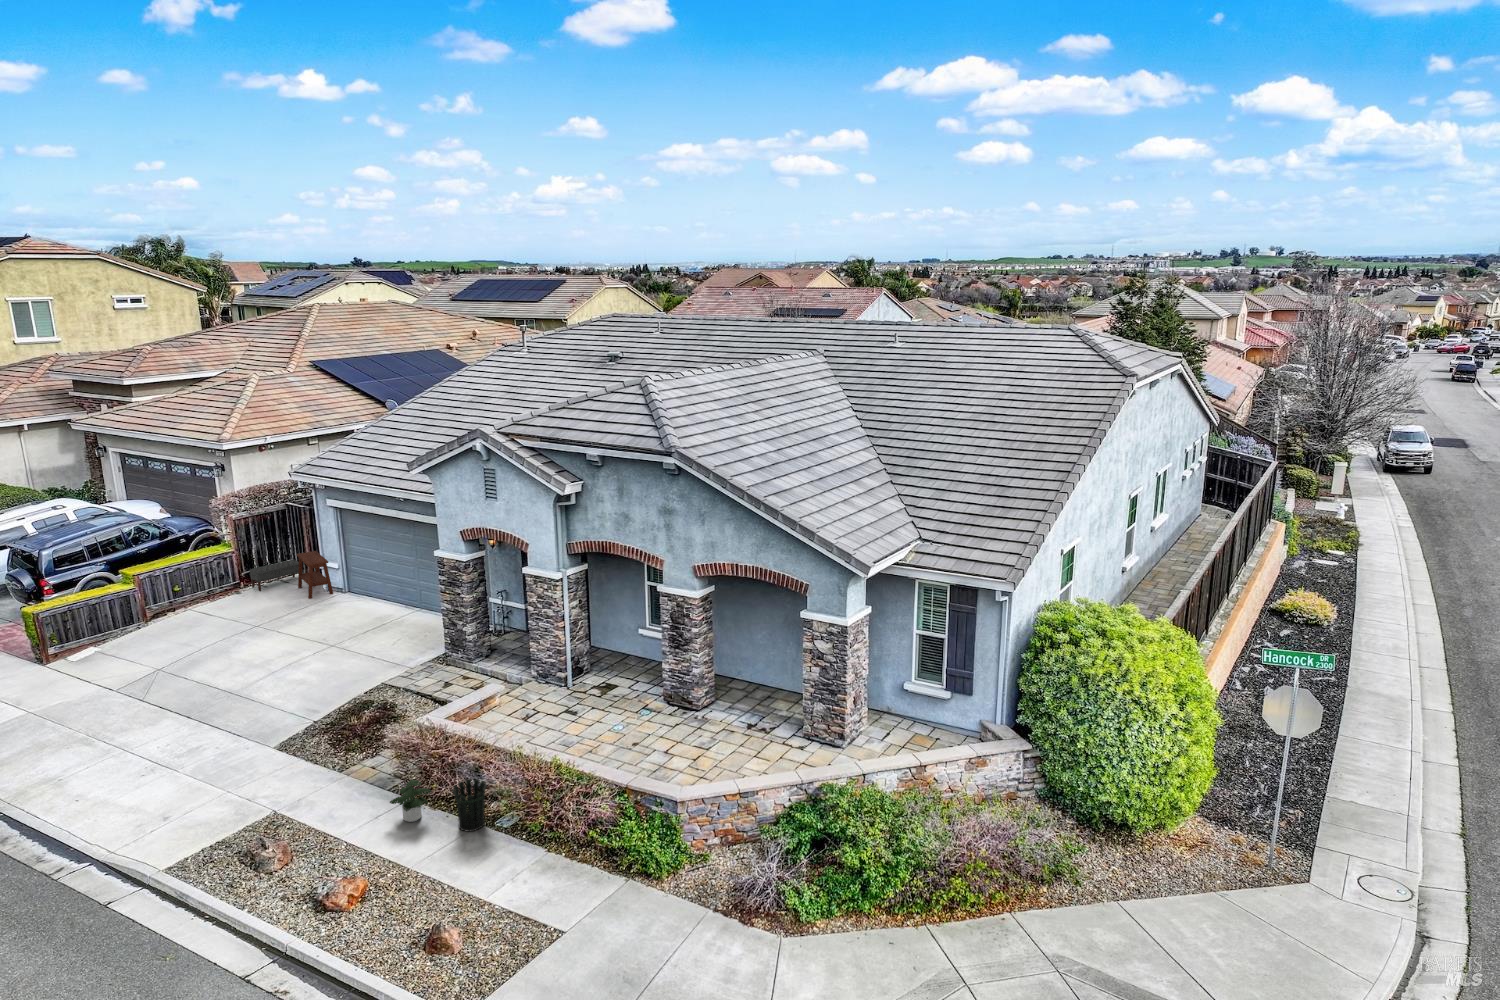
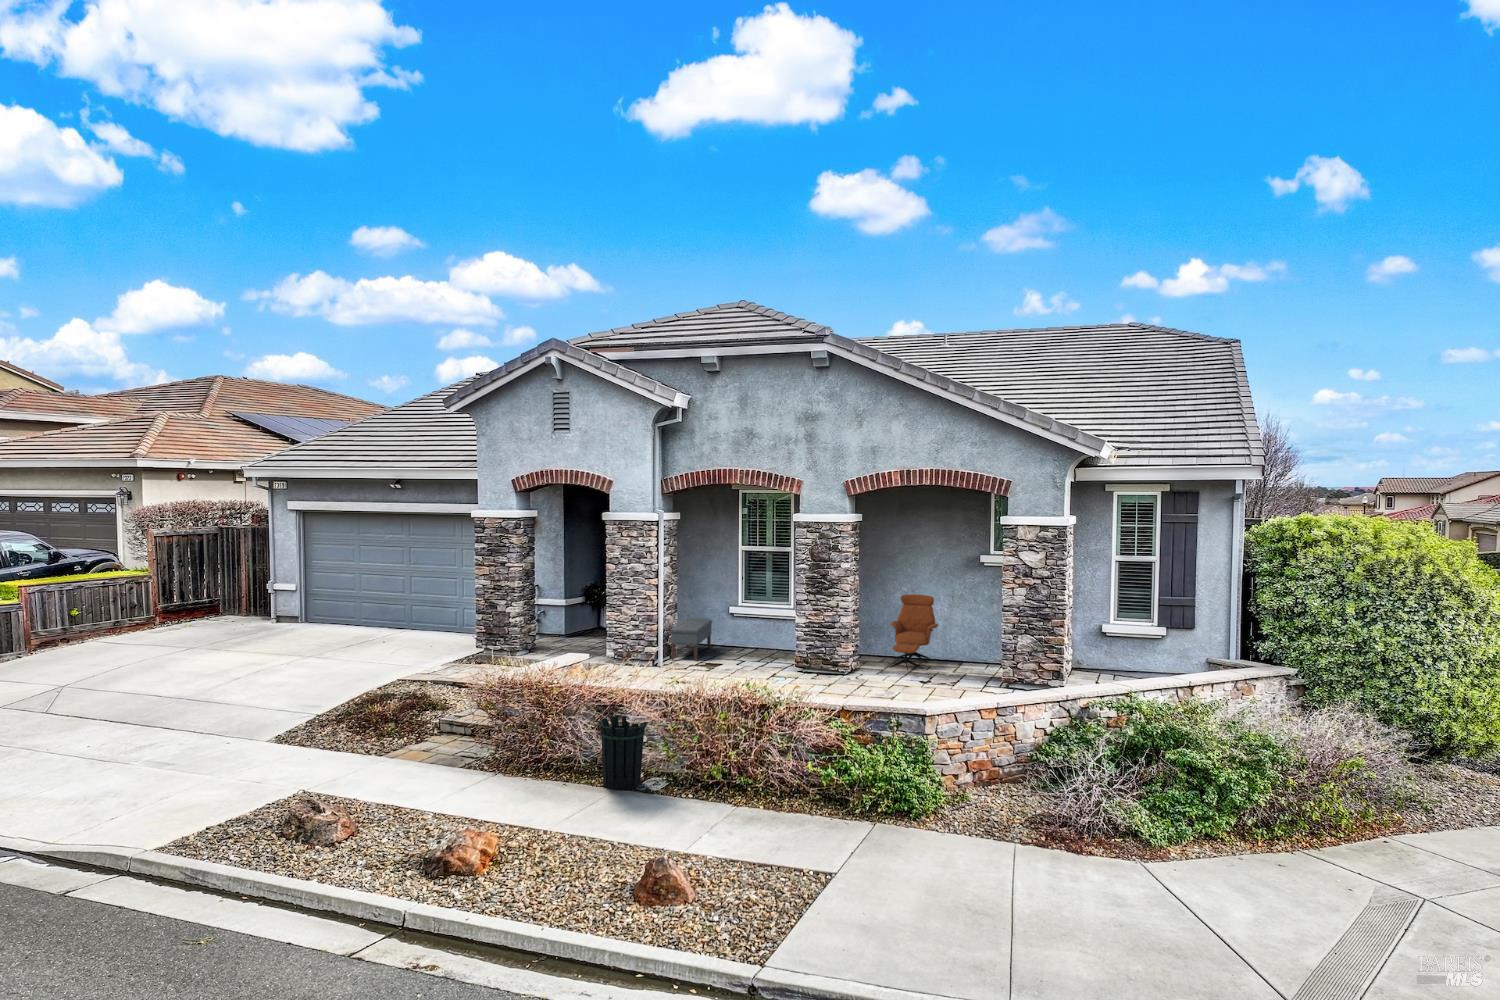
side table: present [297,551,333,598] -> none [237,575,288,628]
bench: present [249,560,299,591] -> present [670,618,712,661]
armchair: none [733,639,782,710] -> present [890,594,938,670]
potted plant: present [390,780,431,822] -> none [497,727,558,786]

